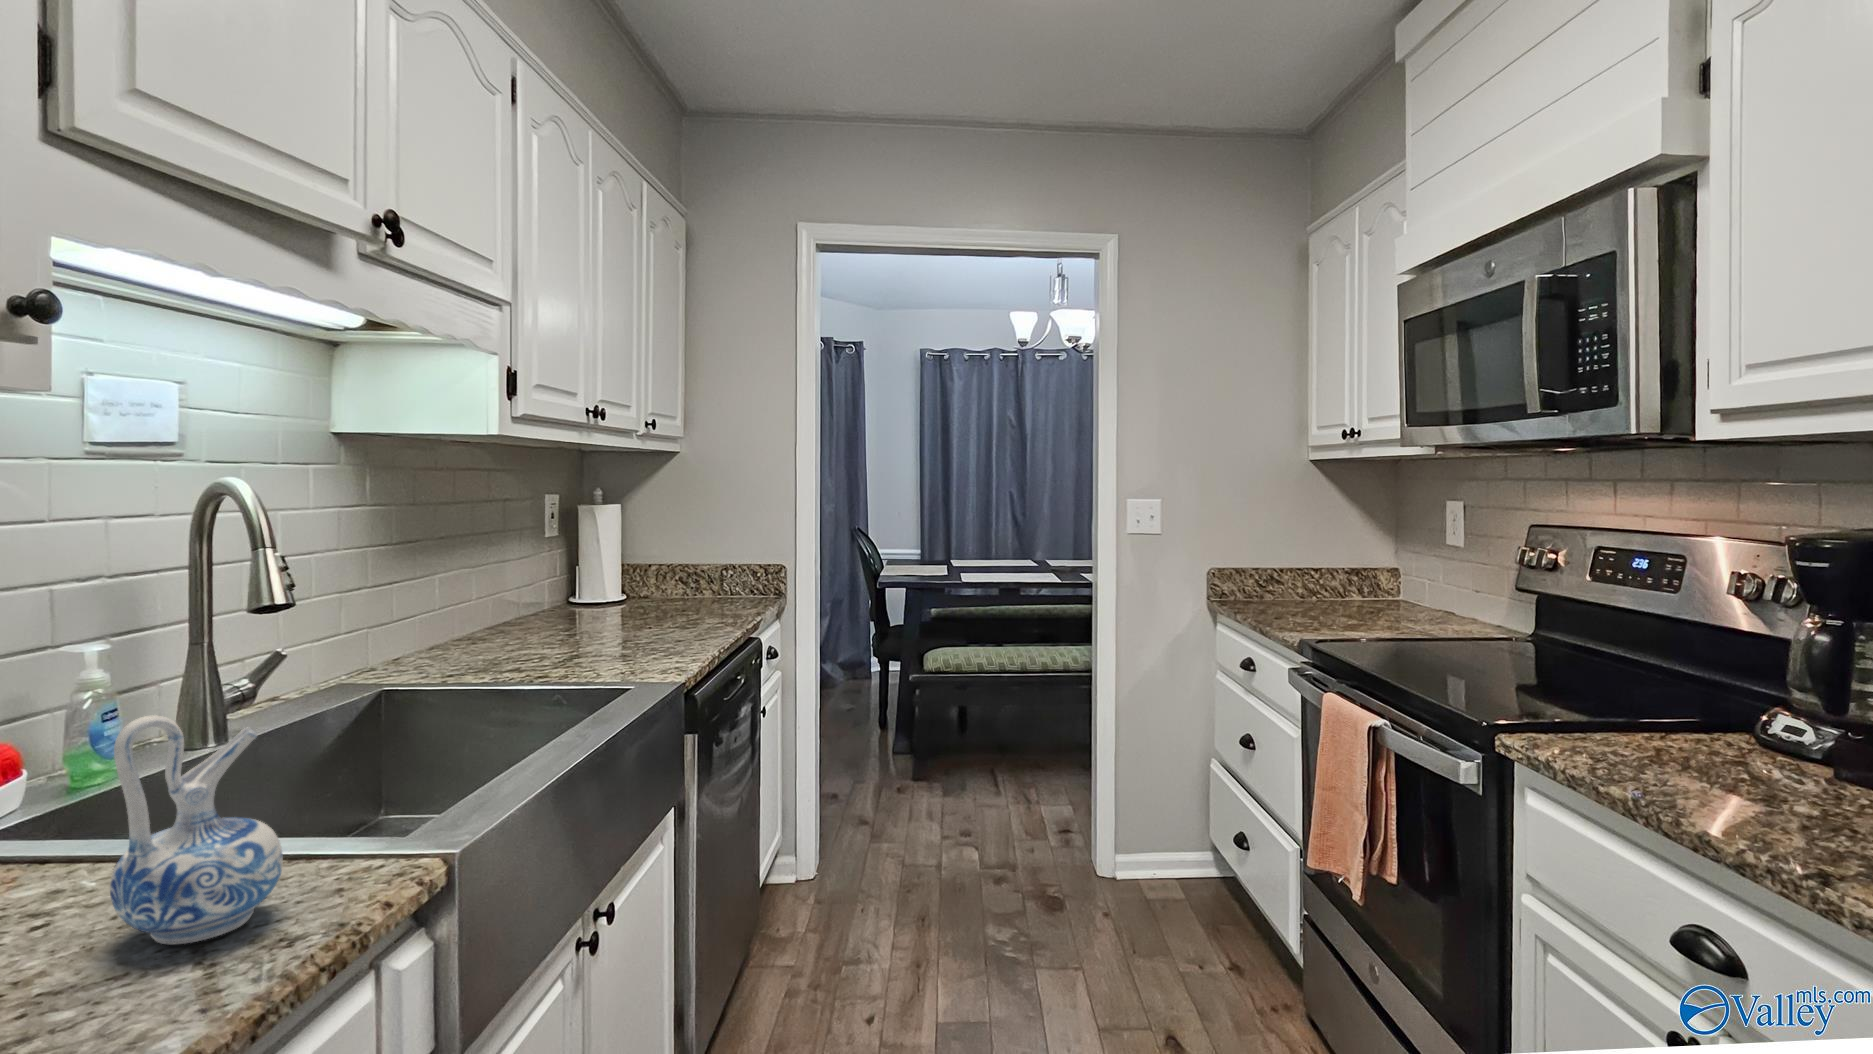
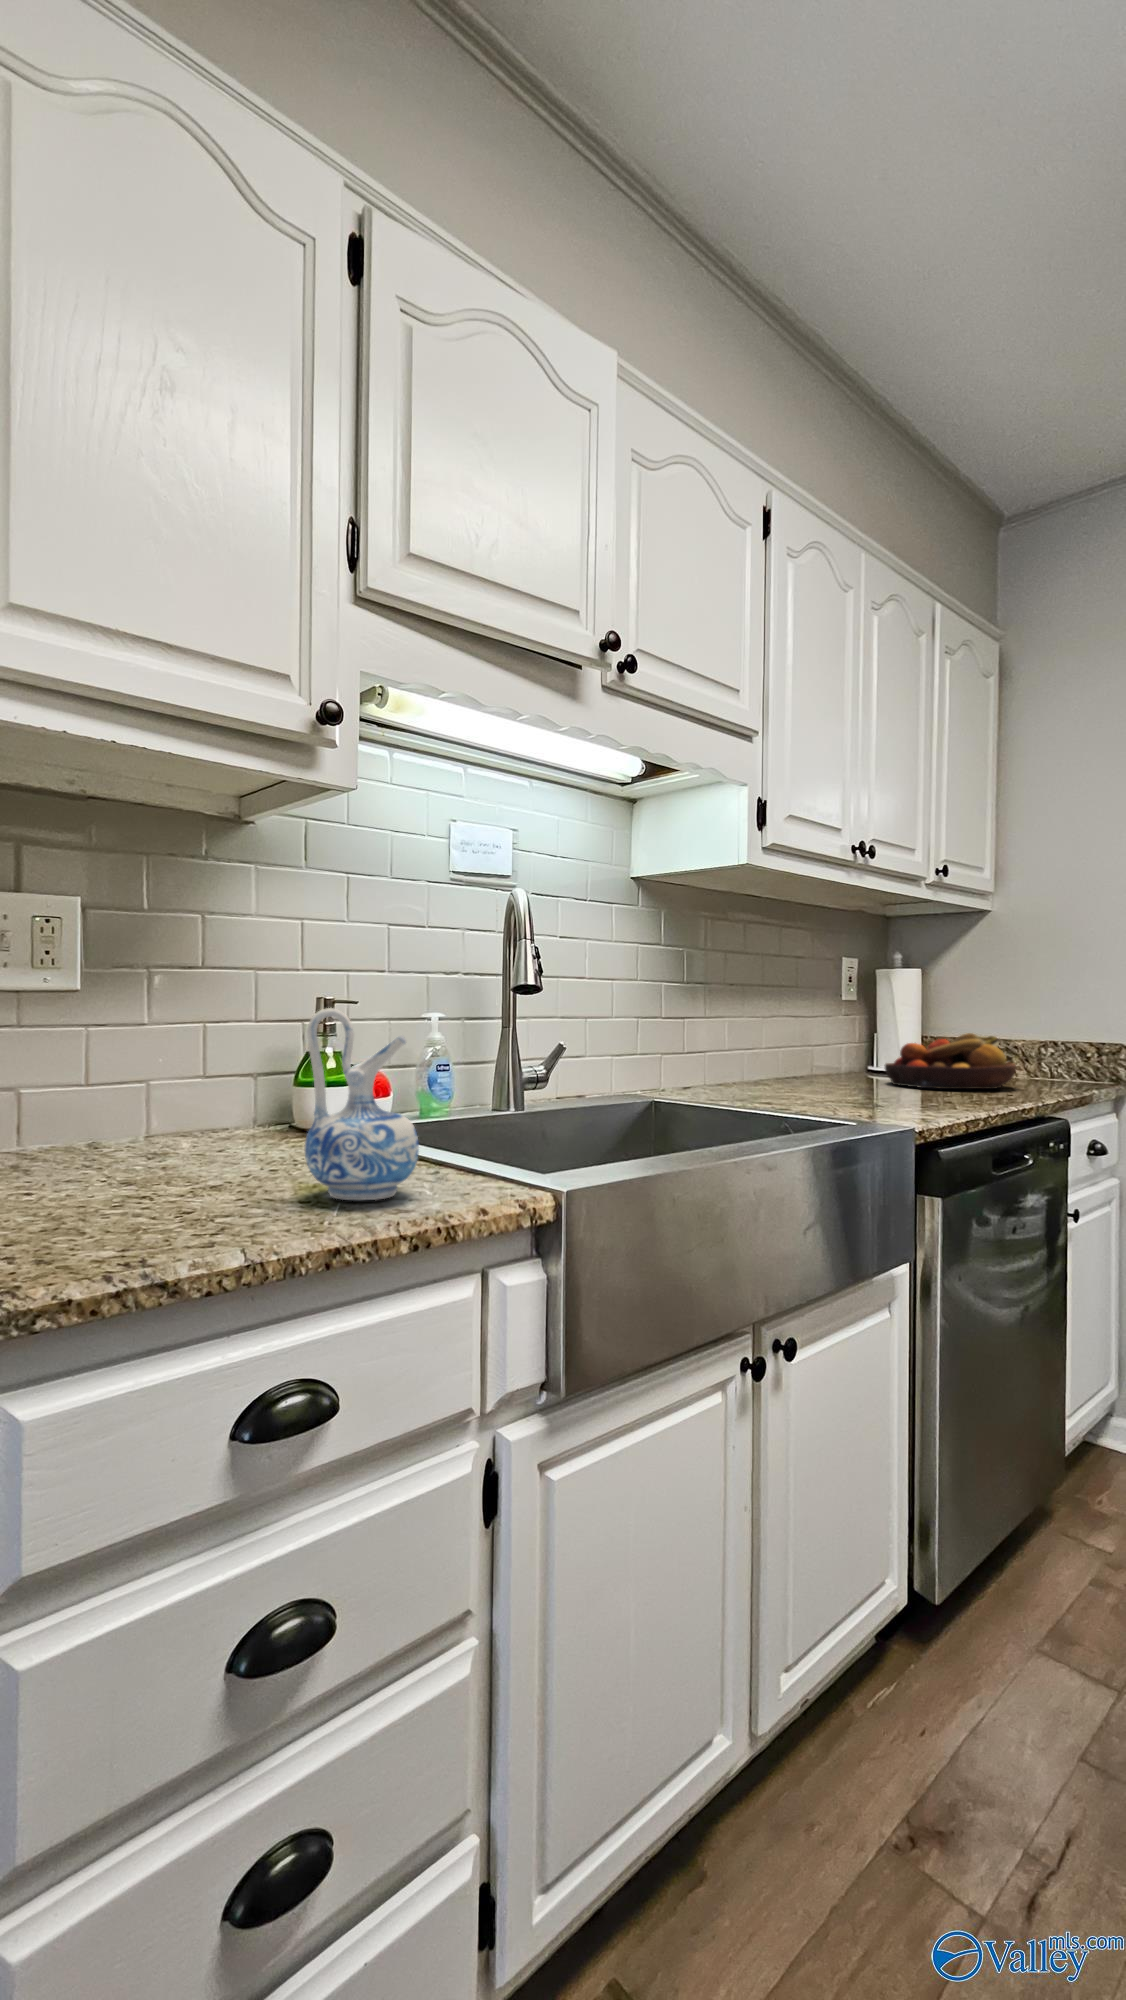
fruit bowl: none [602,568,714,621] -> present [885,1033,1016,1089]

